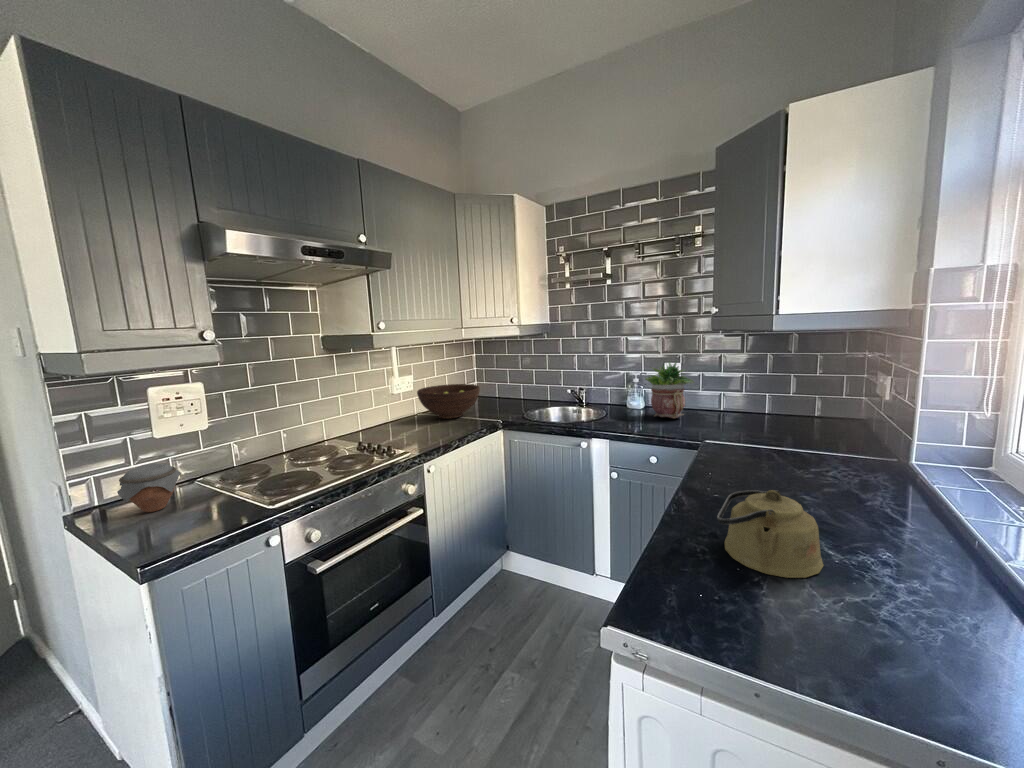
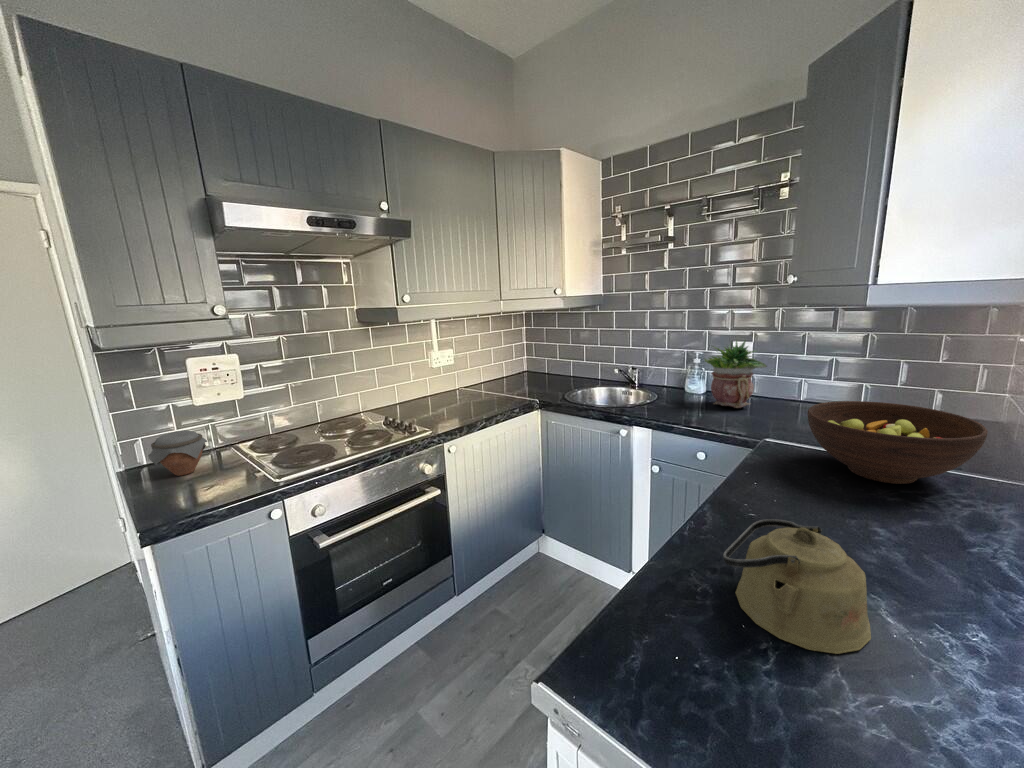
fruit bowl: present [417,384,480,419] -> present [807,401,988,484]

